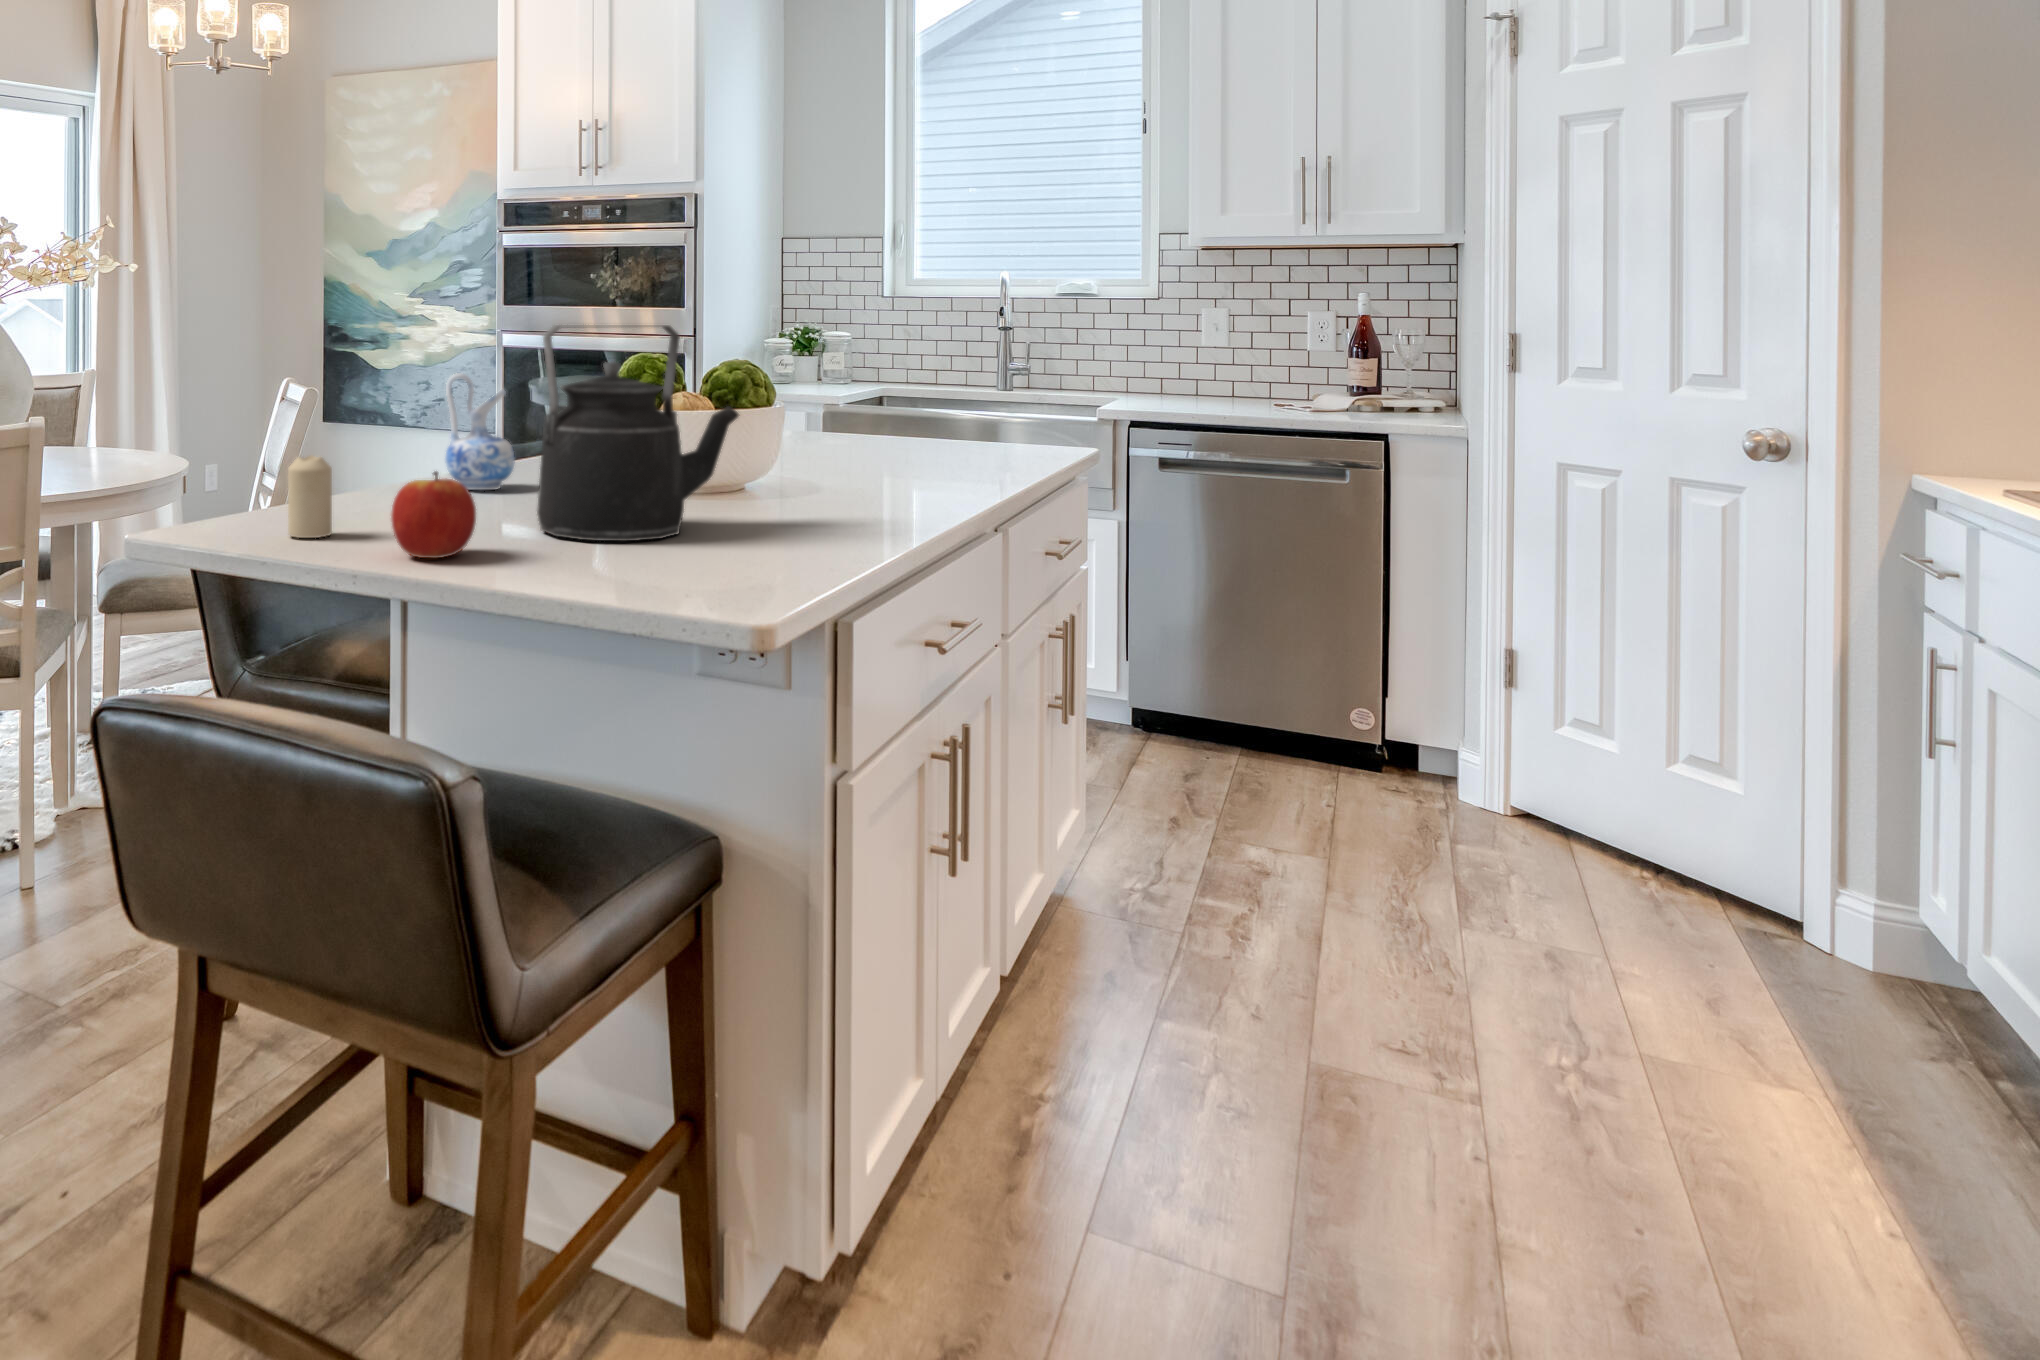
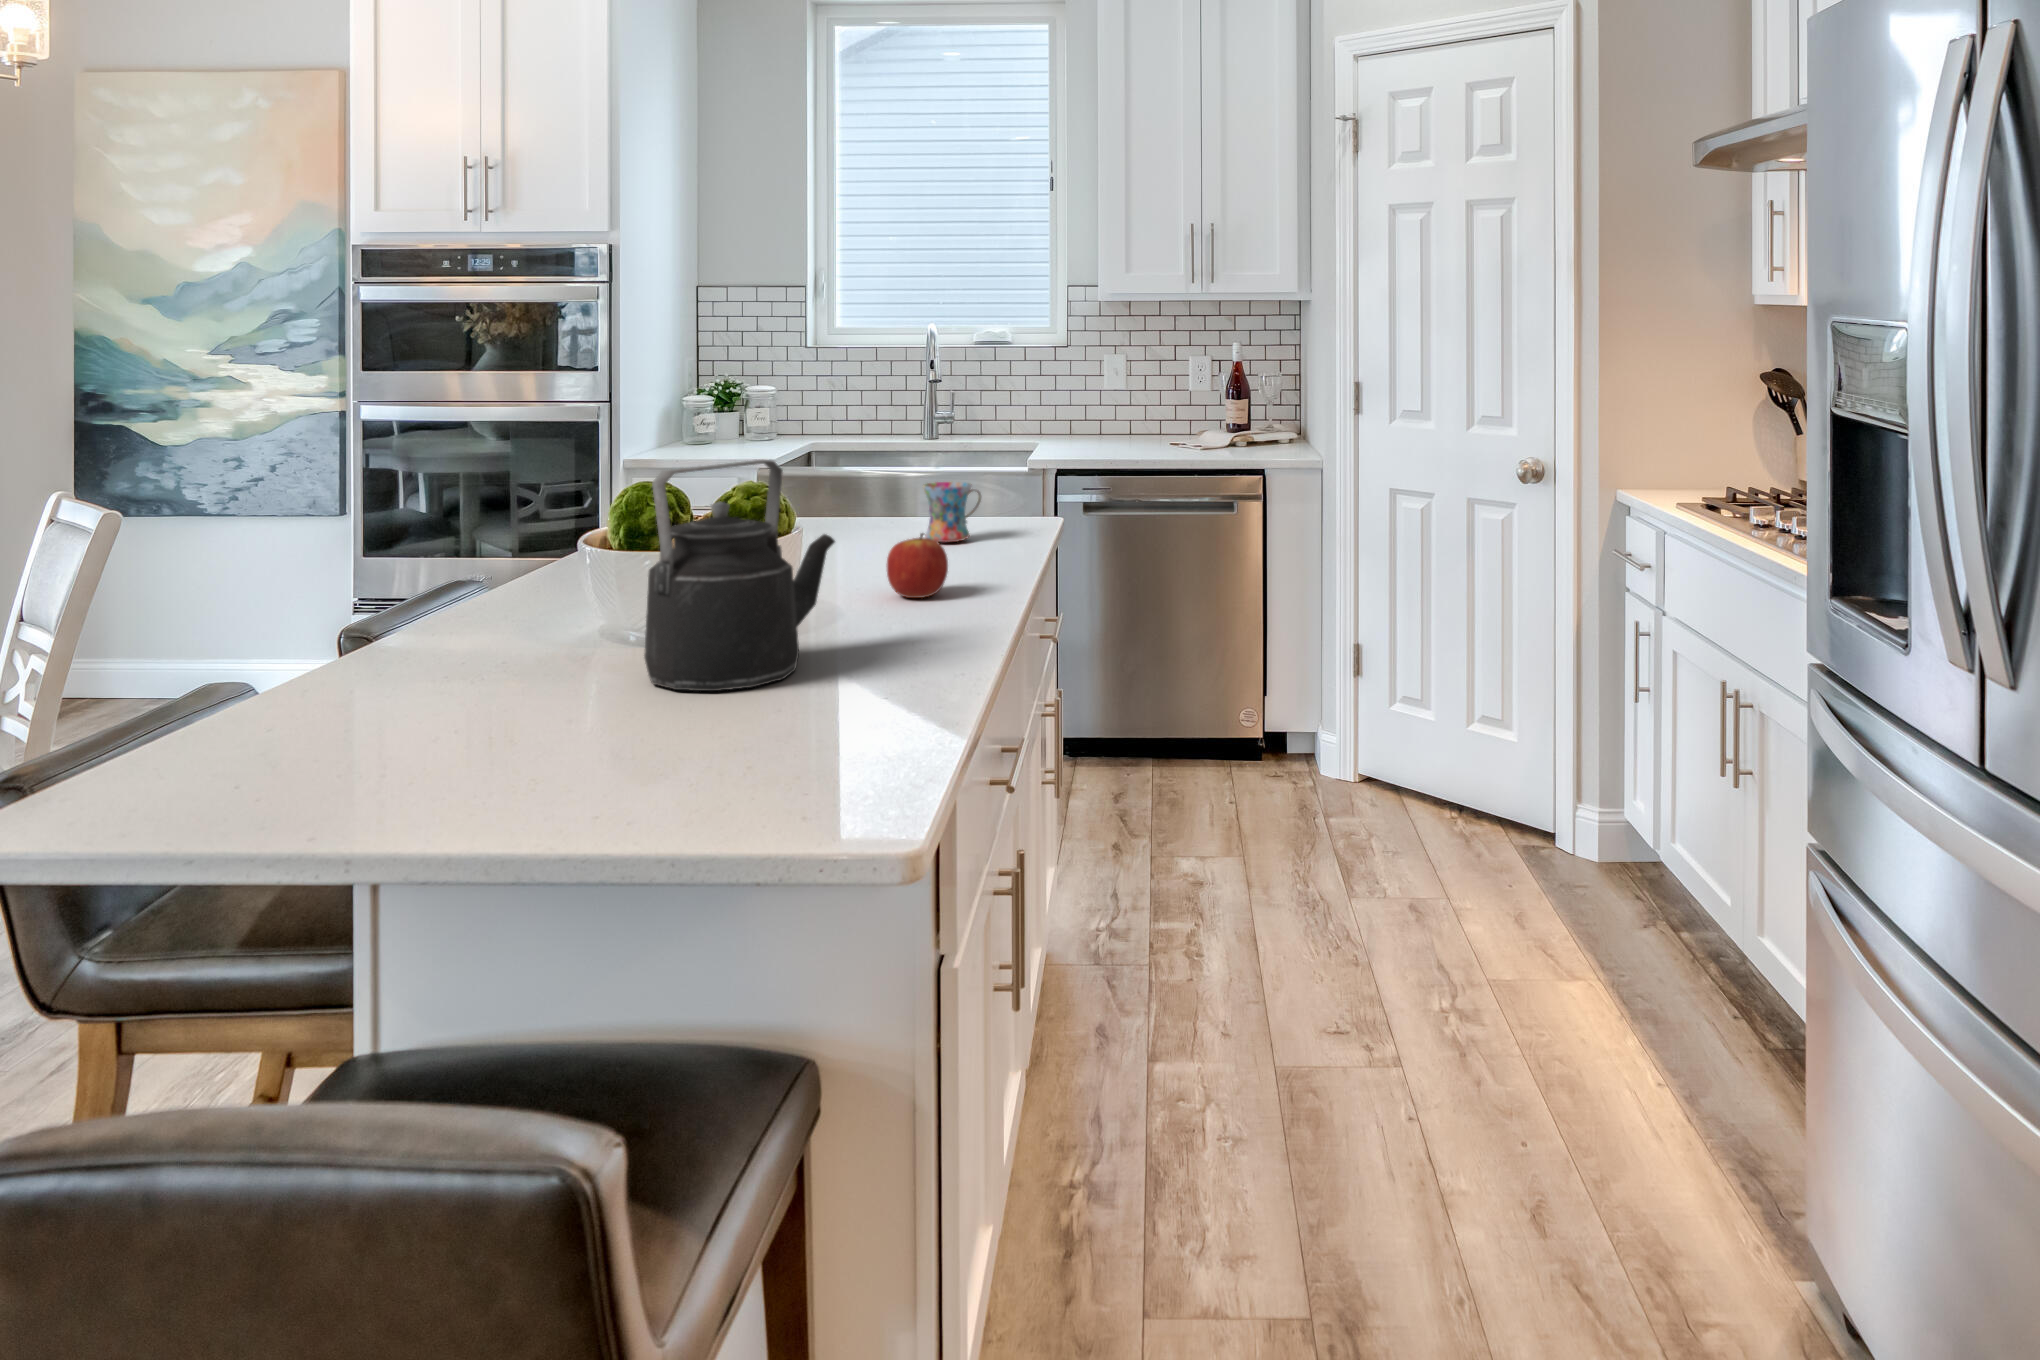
ceramic pitcher: present [445,373,515,490] -> none [478,507,559,635]
mug: none [913,397,979,458] -> present [923,482,981,542]
candle: present [288,456,332,538] -> none [362,633,417,730]
apple: present [391,472,476,558] -> present [887,533,948,598]

